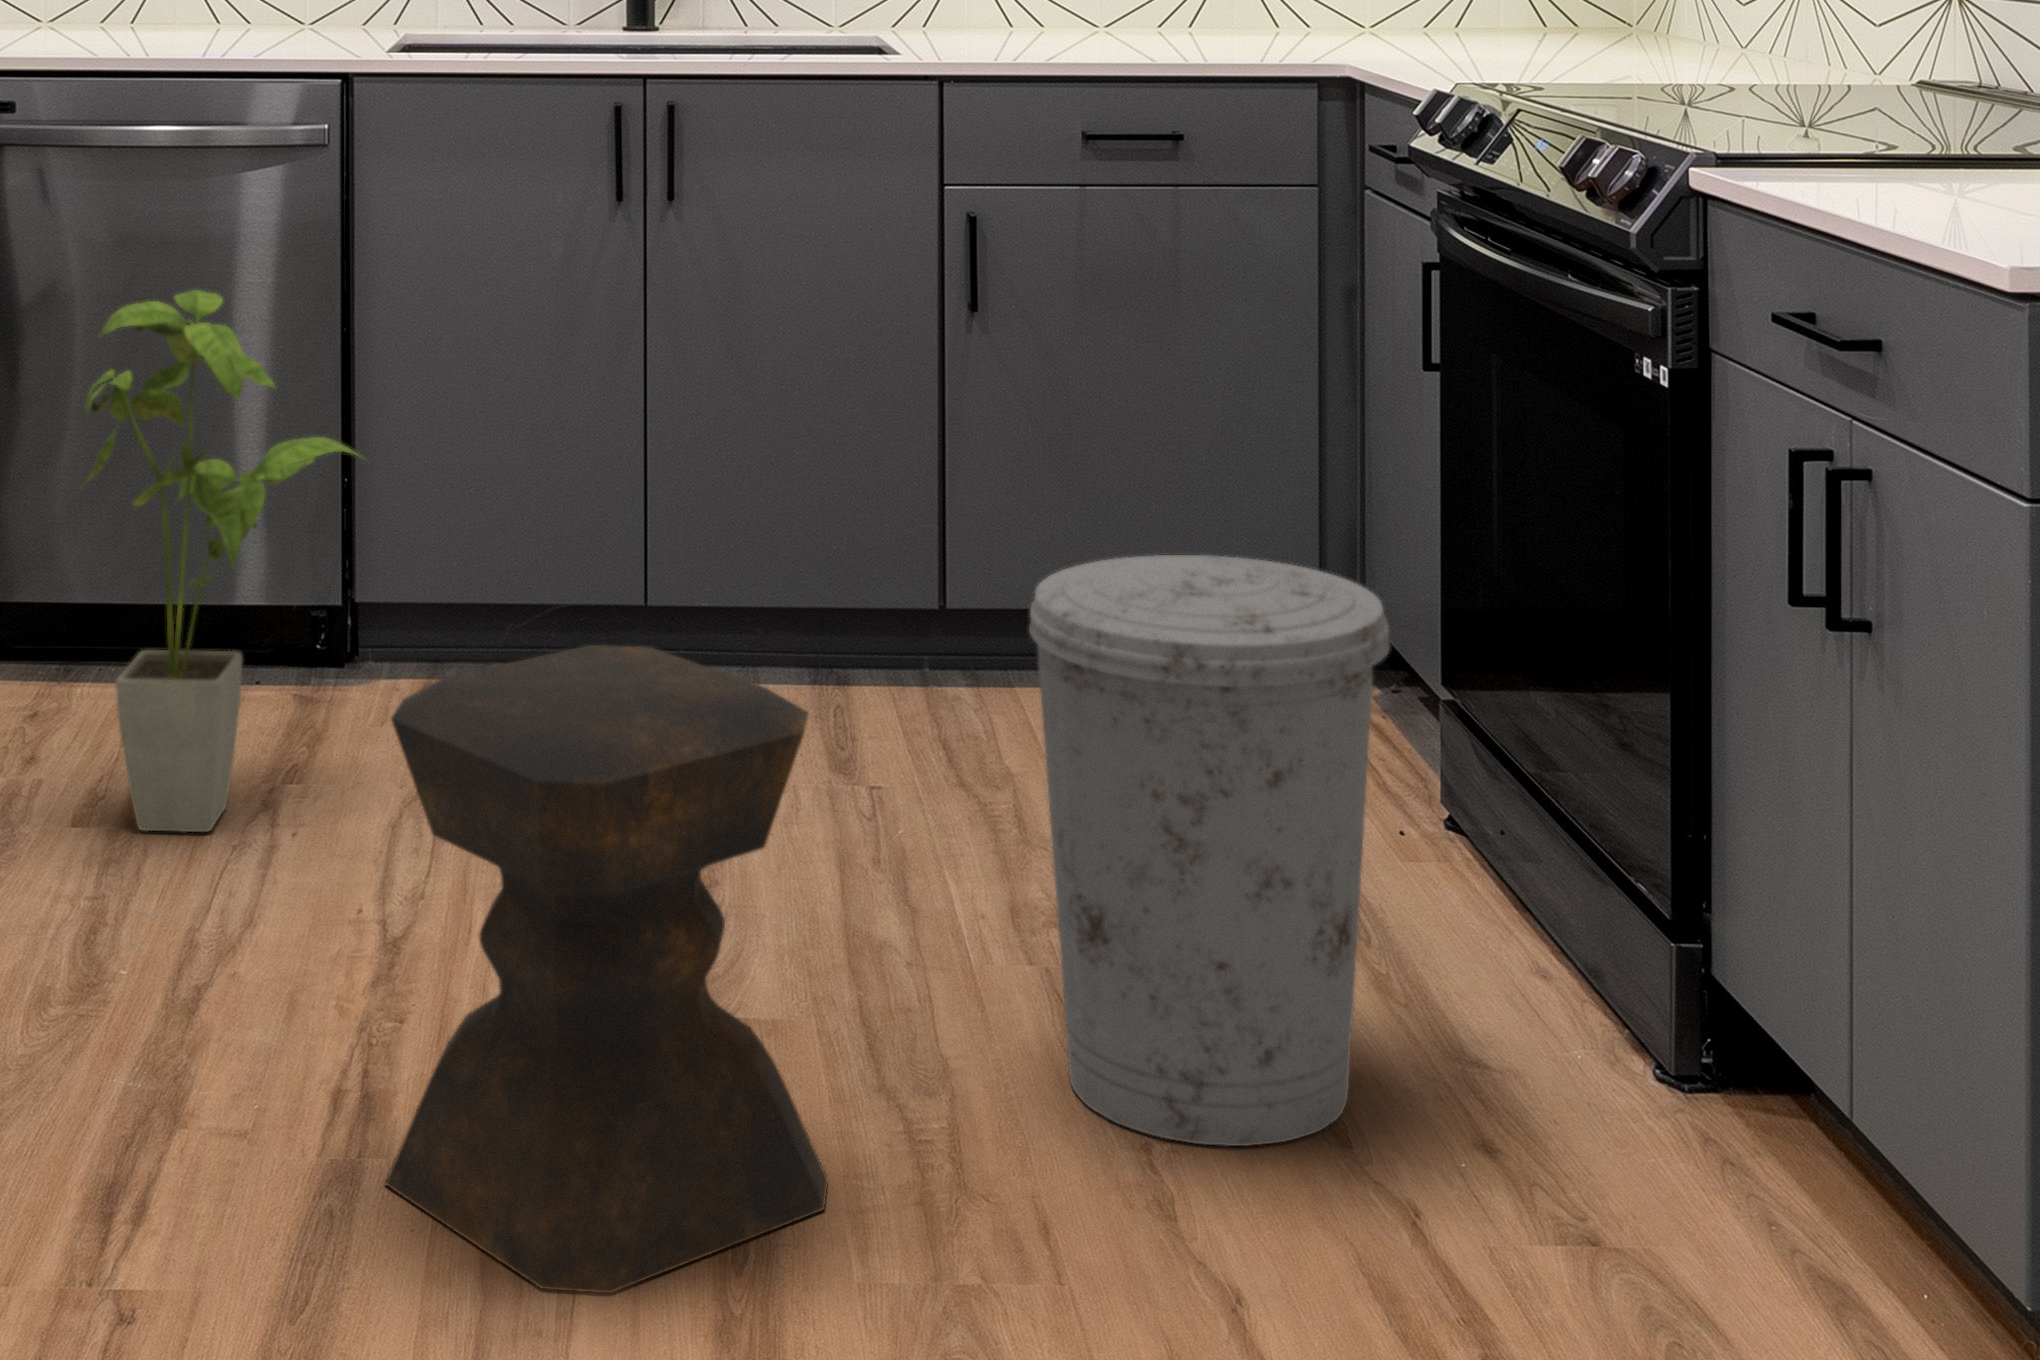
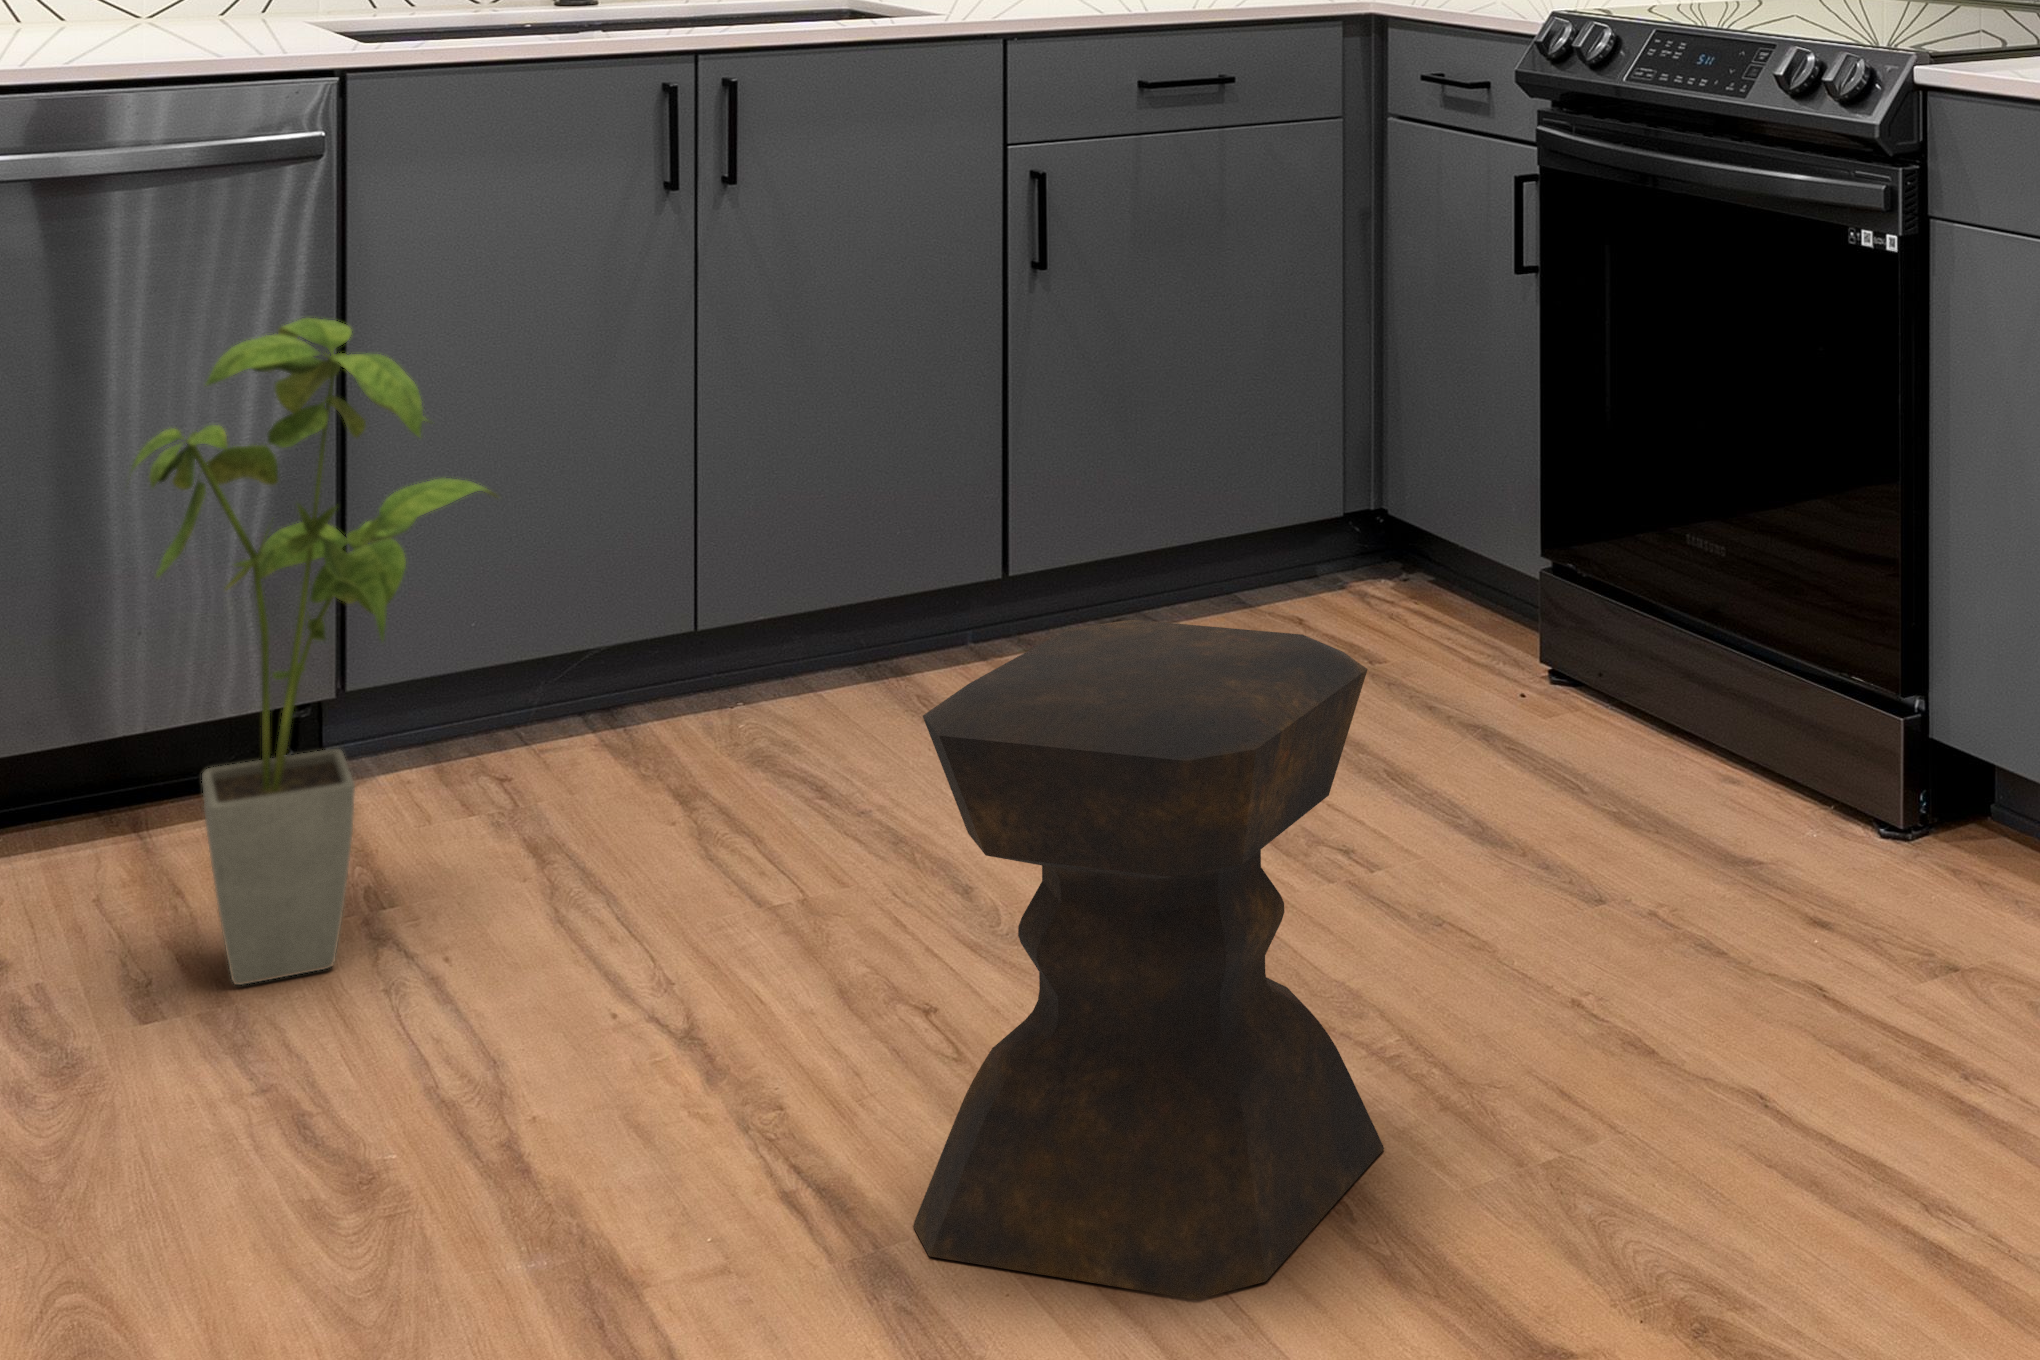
trash can: present [1029,555,1390,1146] -> none [1431,456,1763,1006]

